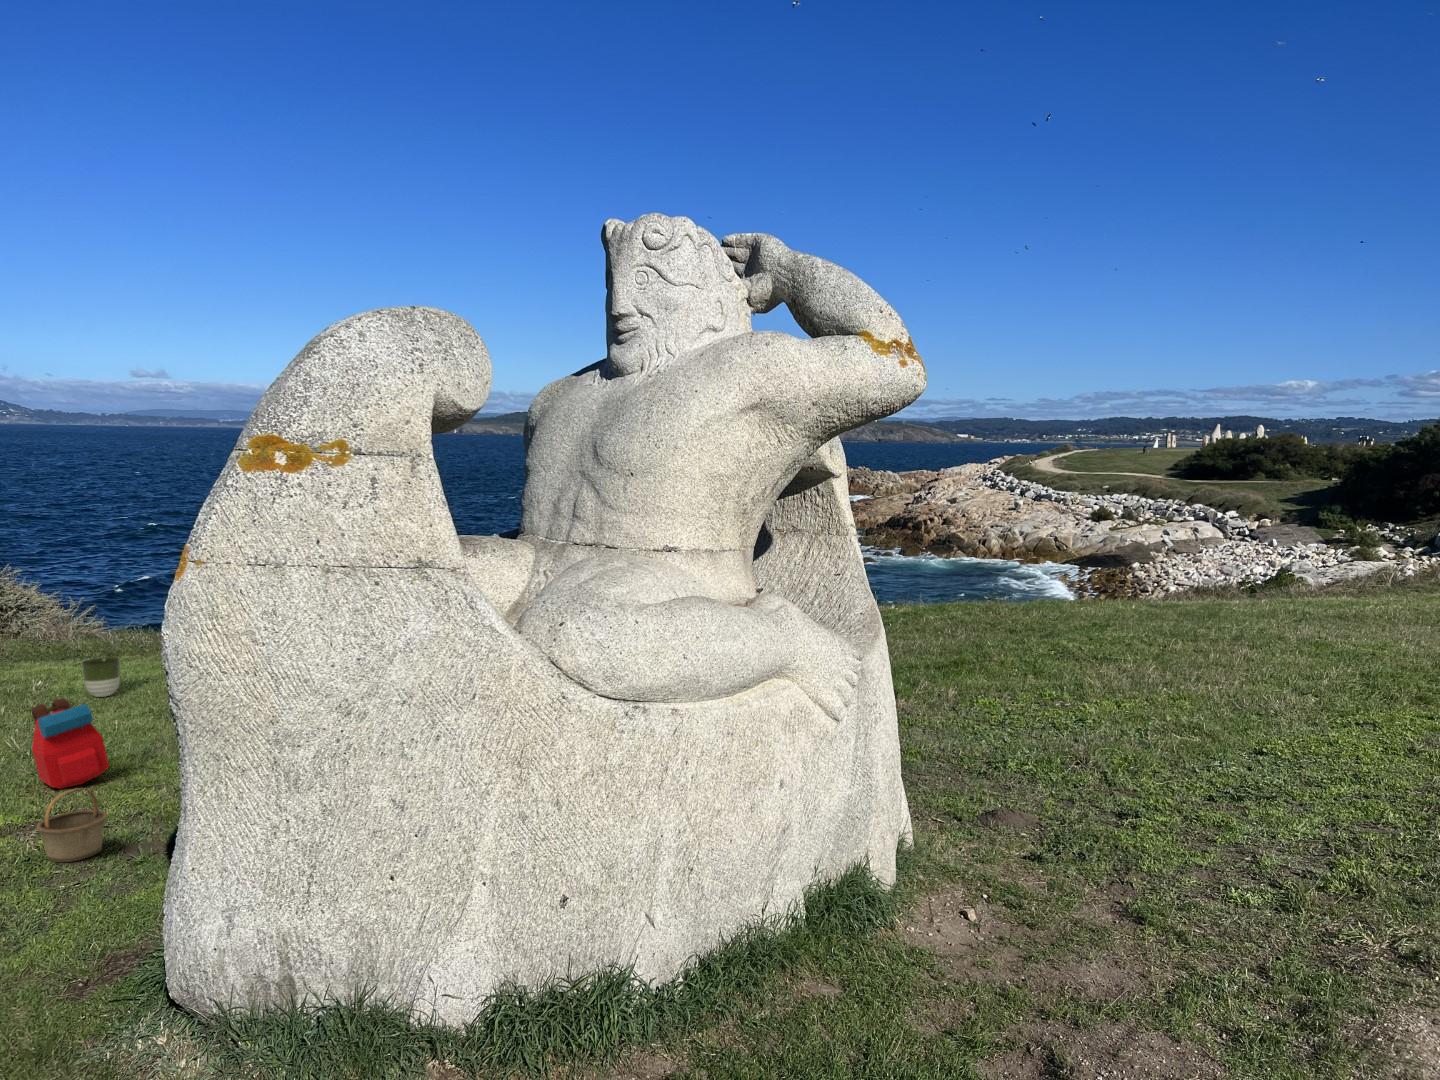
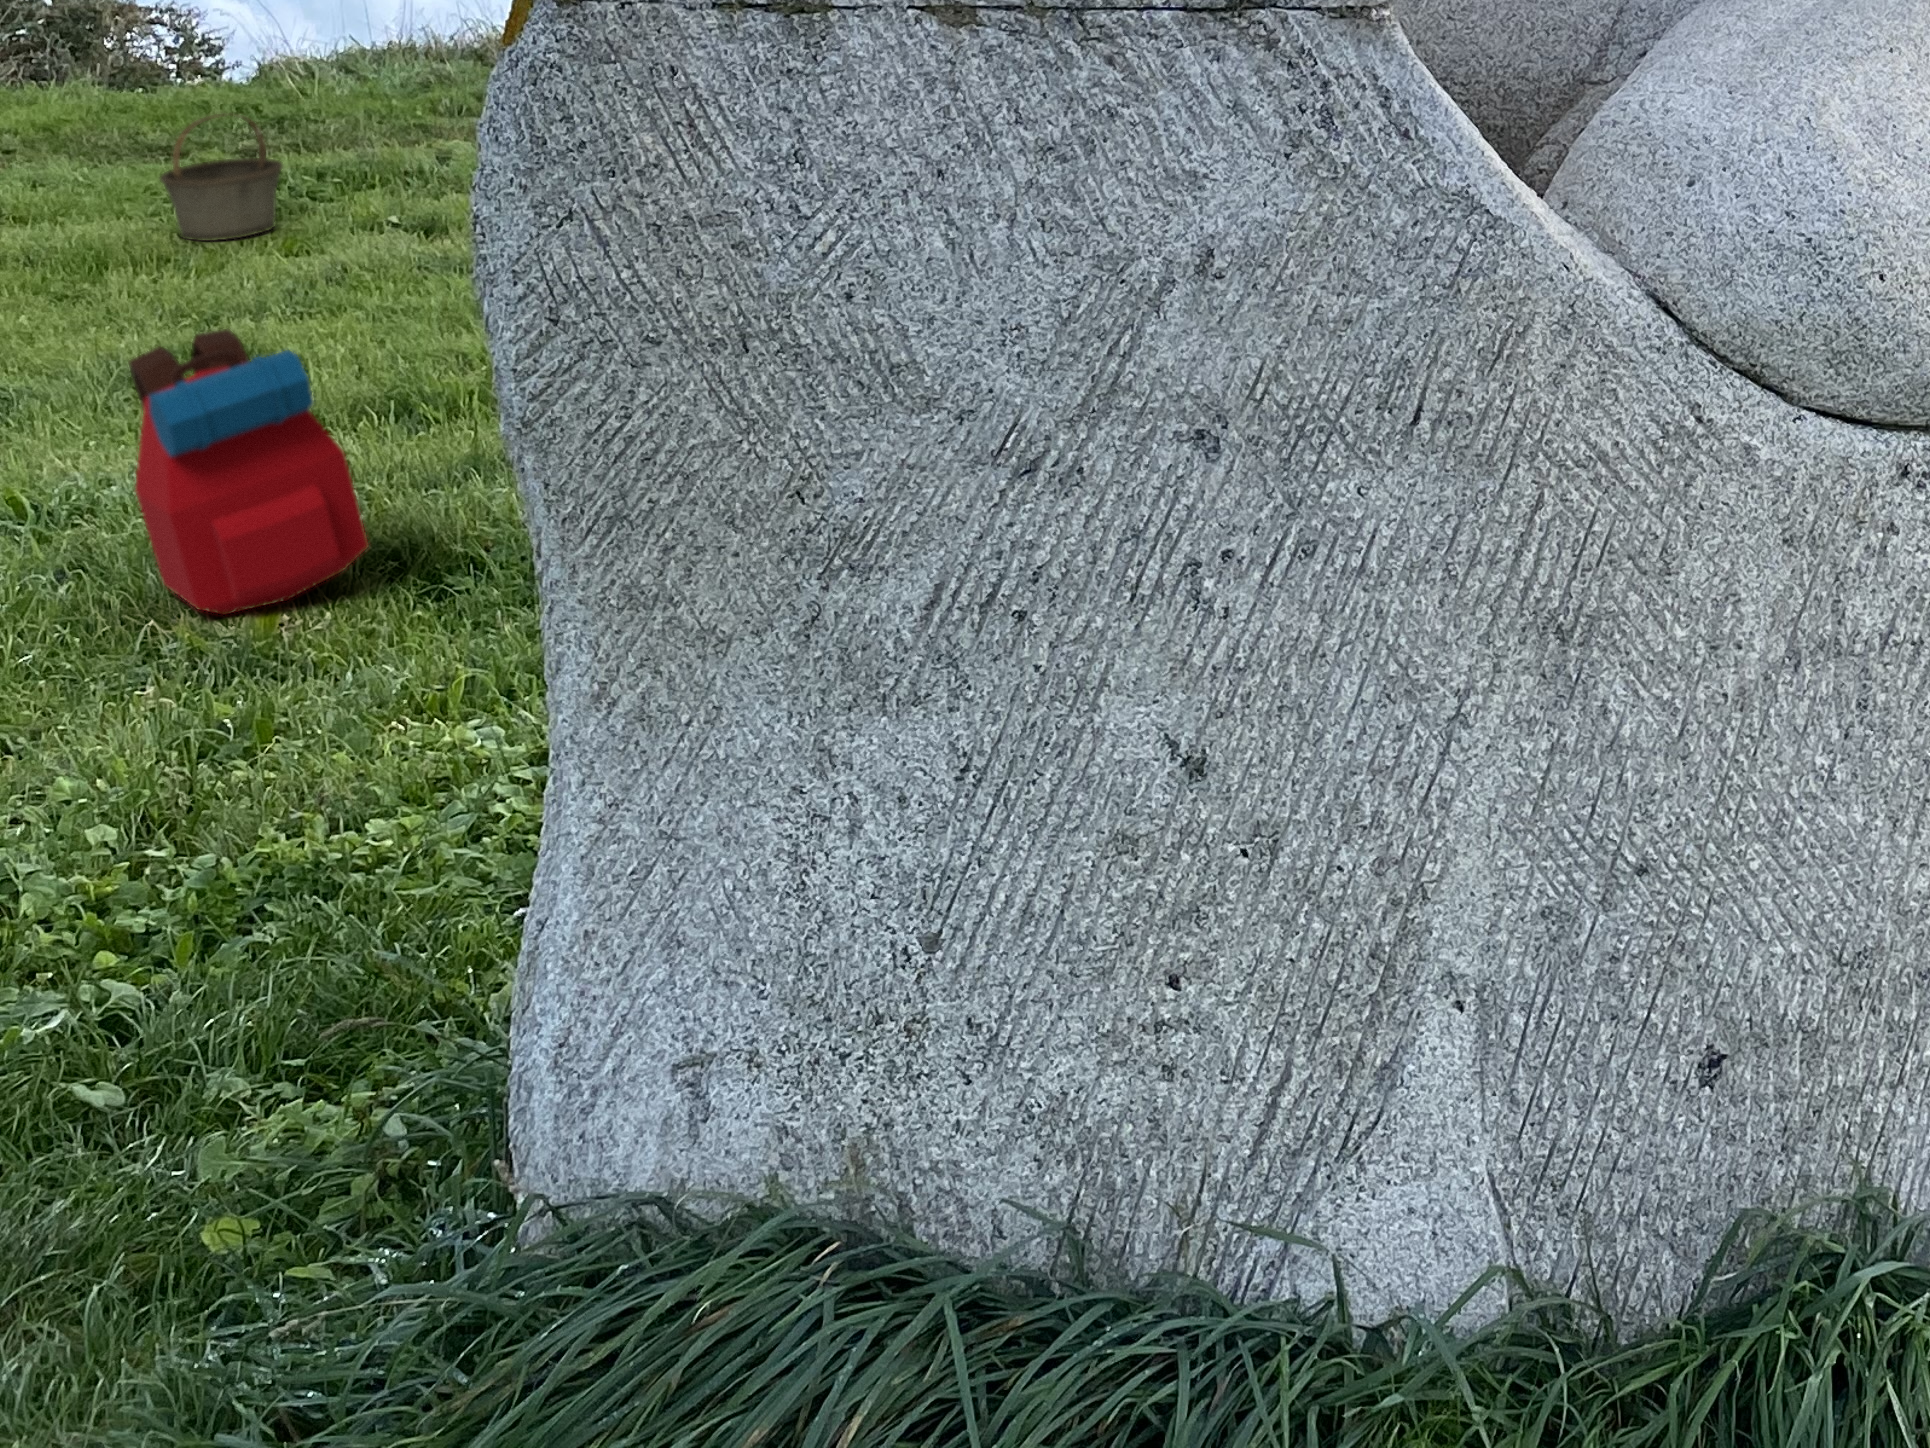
planter: present [82,657,120,697] -> none [286,180,403,307]
basket: present [37,788,108,862] -> present [160,114,283,241]

